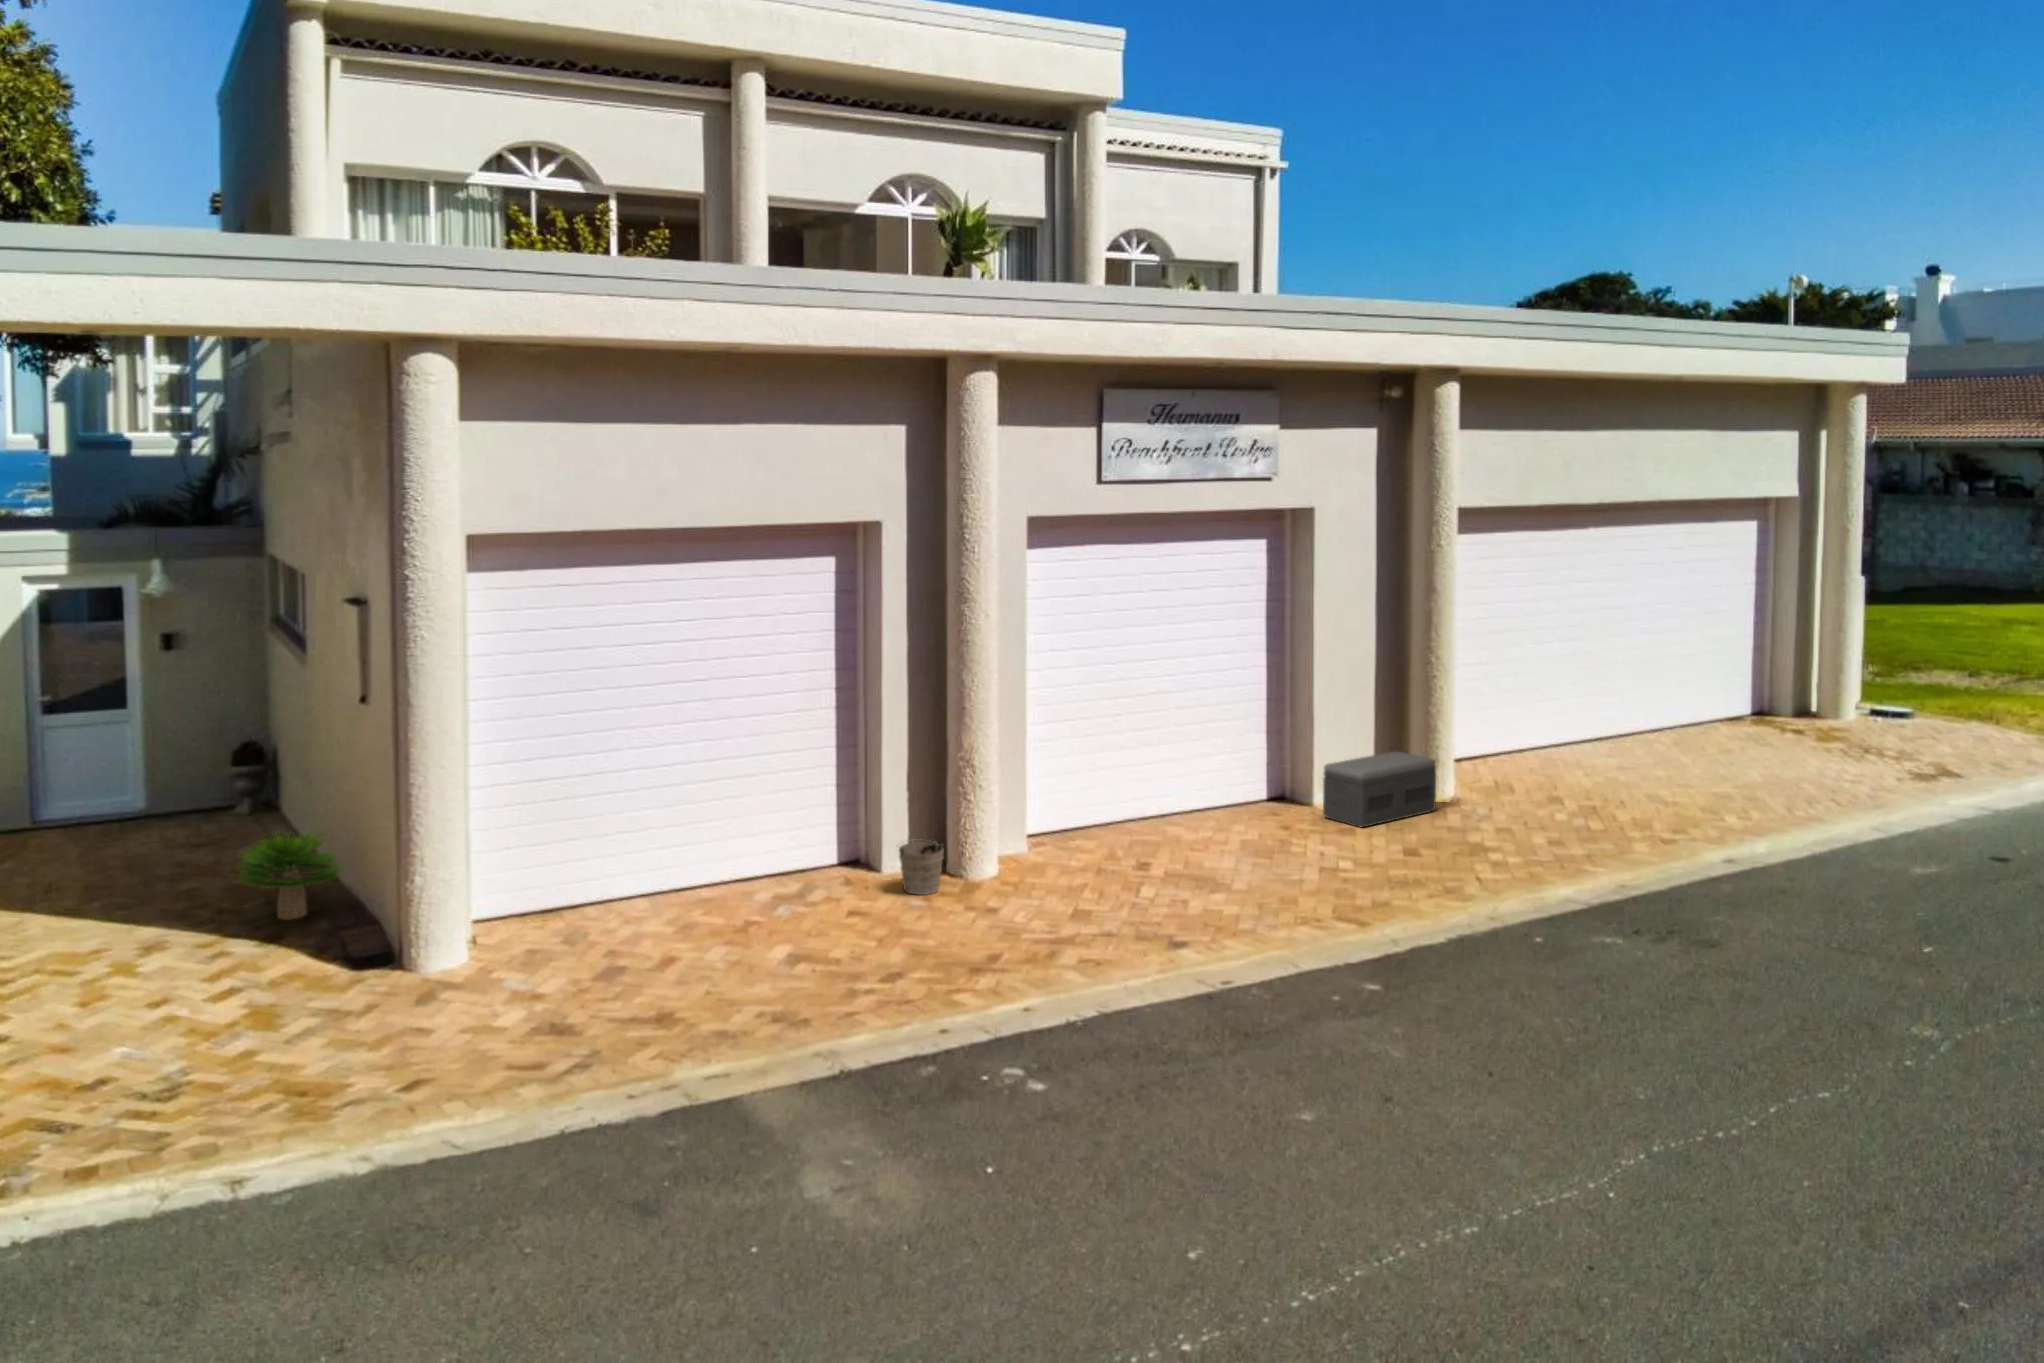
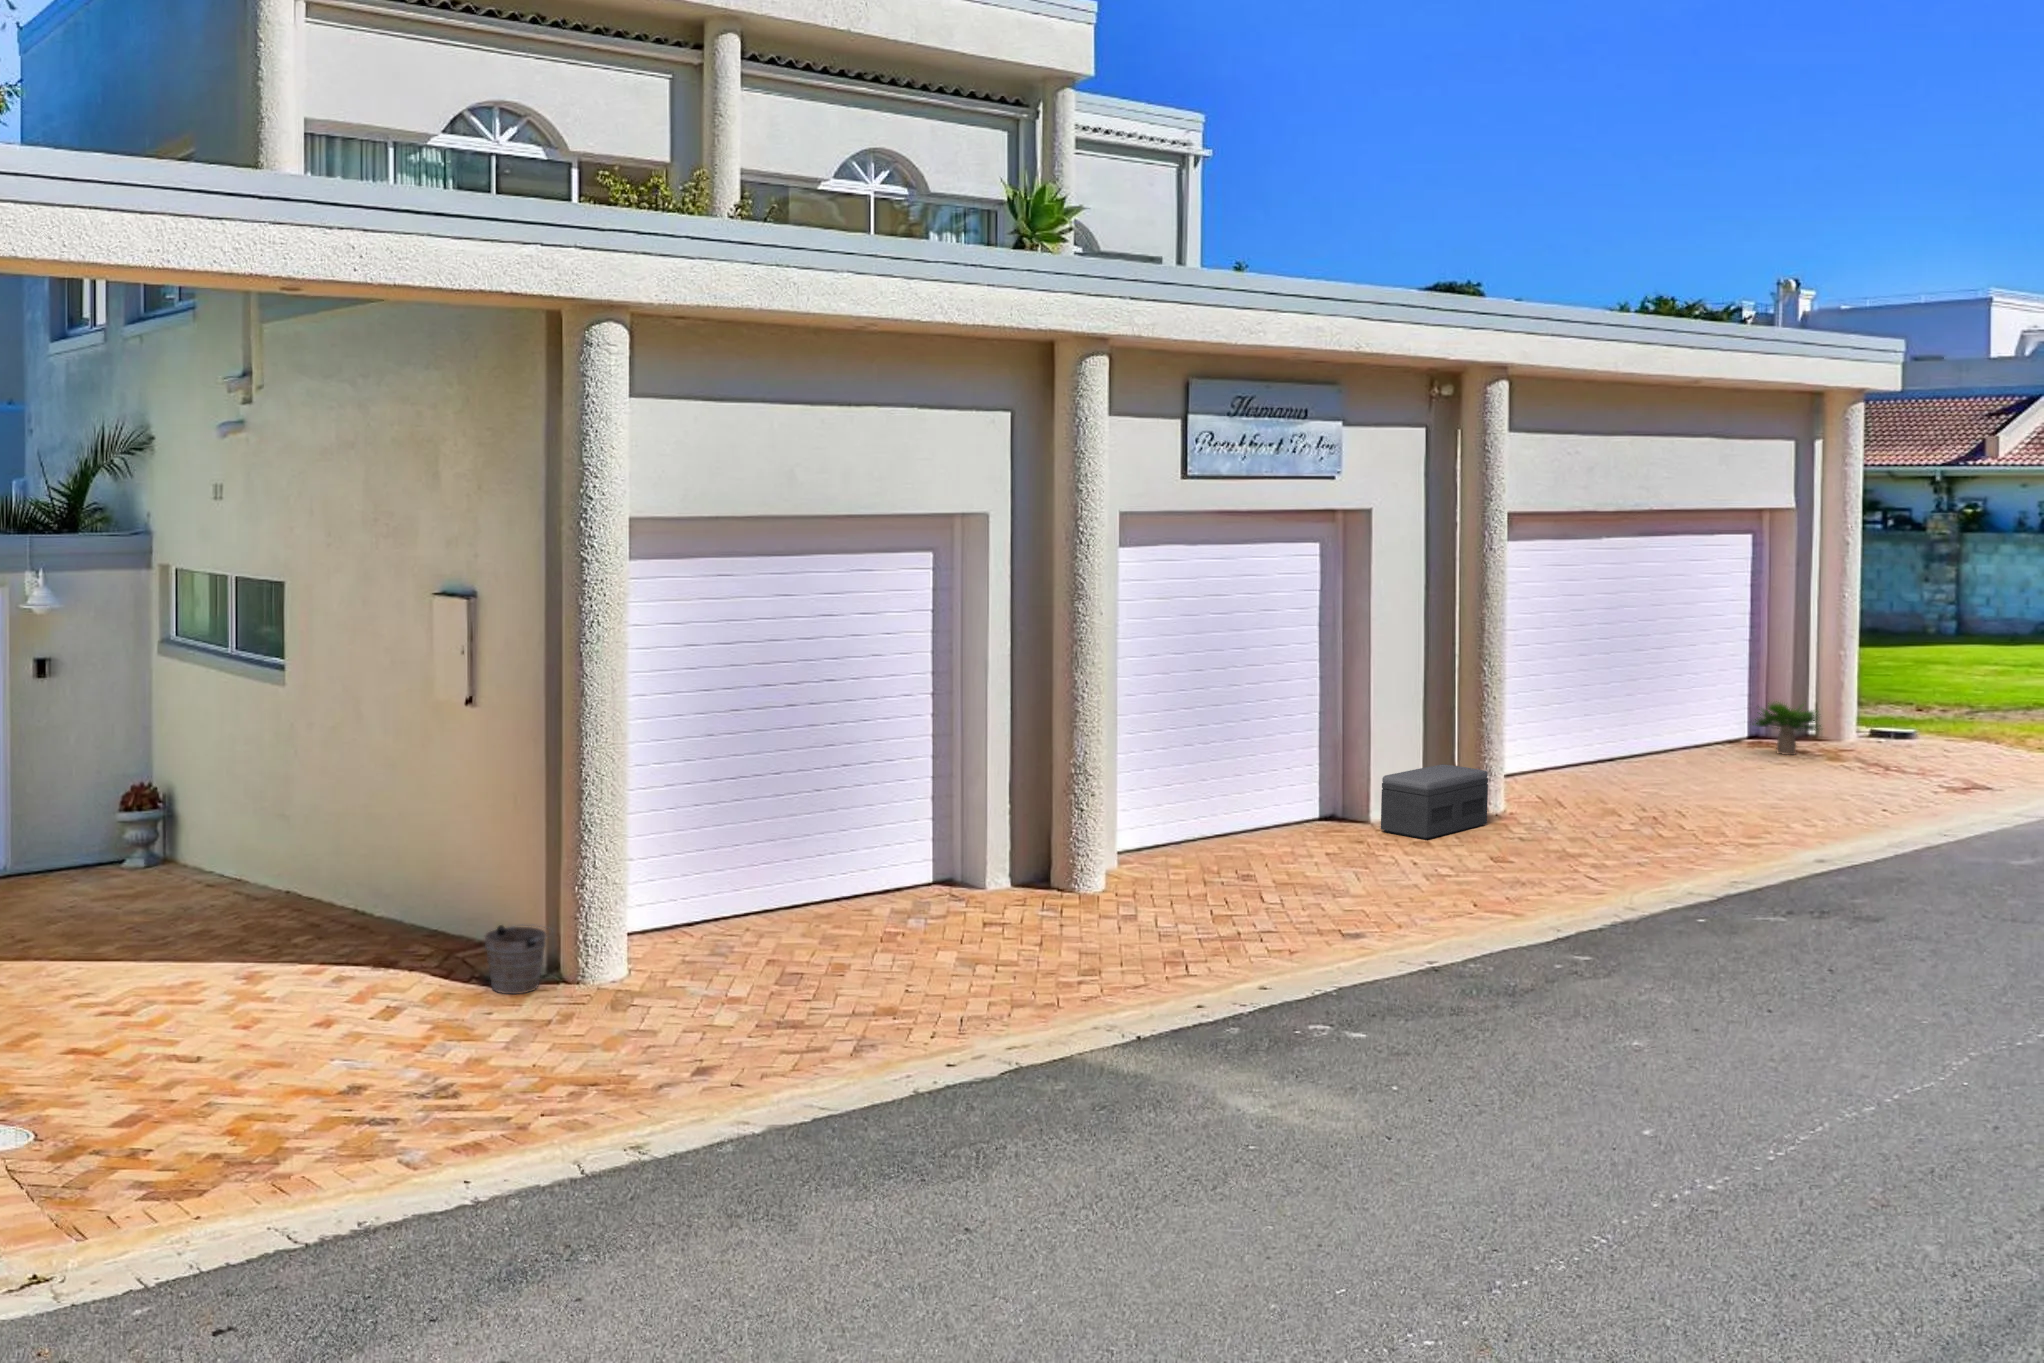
potted plant: present [239,832,343,920] -> present [1753,702,1821,755]
bucket: present [899,840,944,895] -> present [485,925,547,994]

